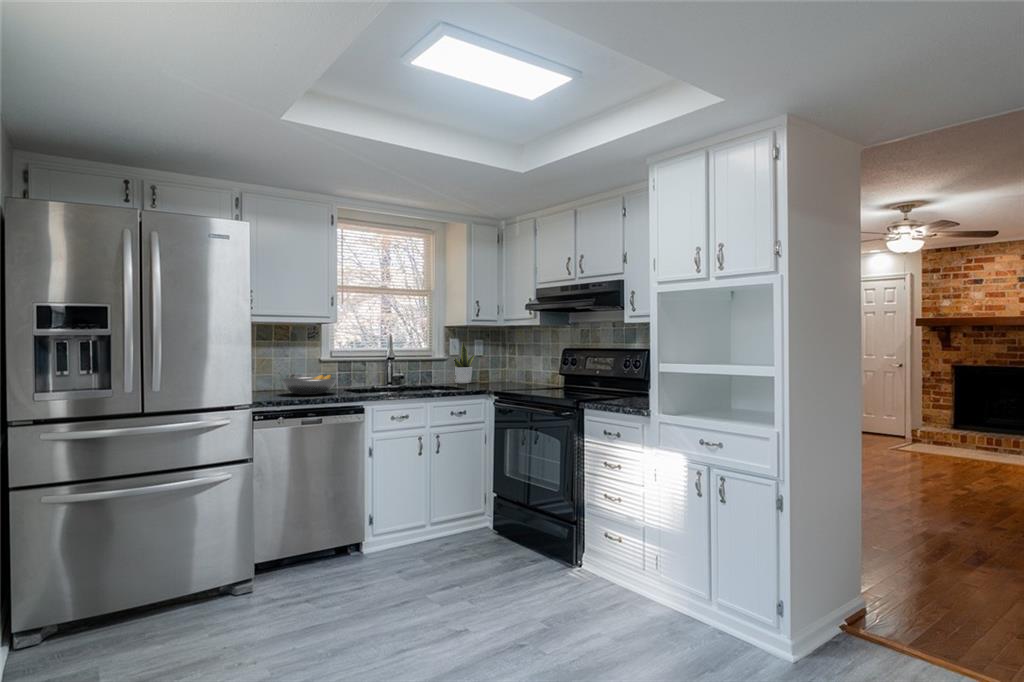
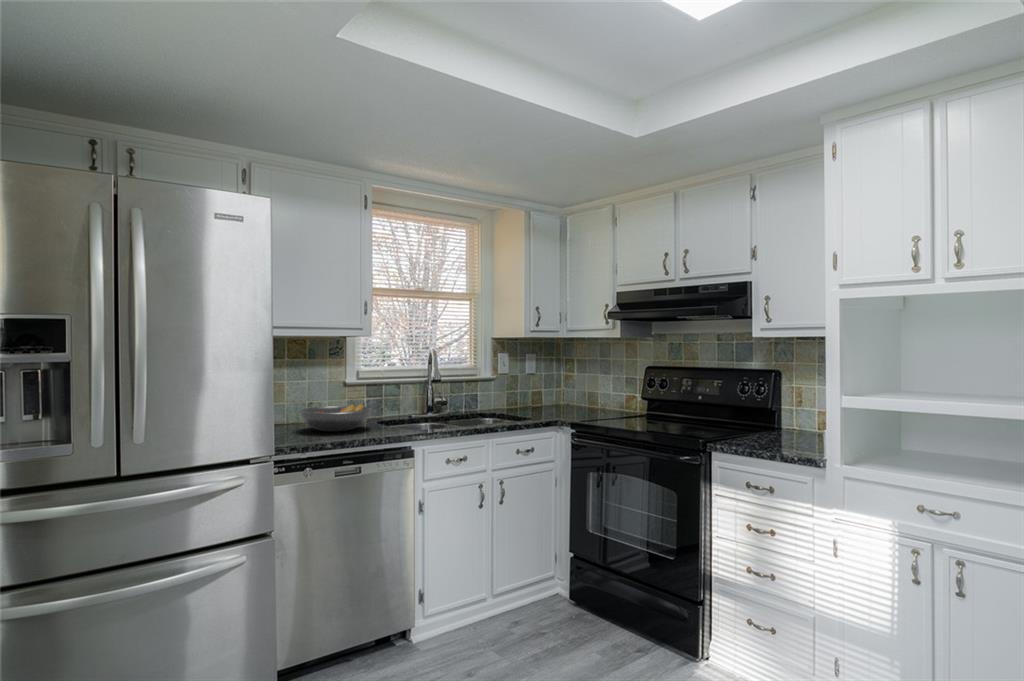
potted plant: present [454,343,474,383] -> none [499,354,528,408]

